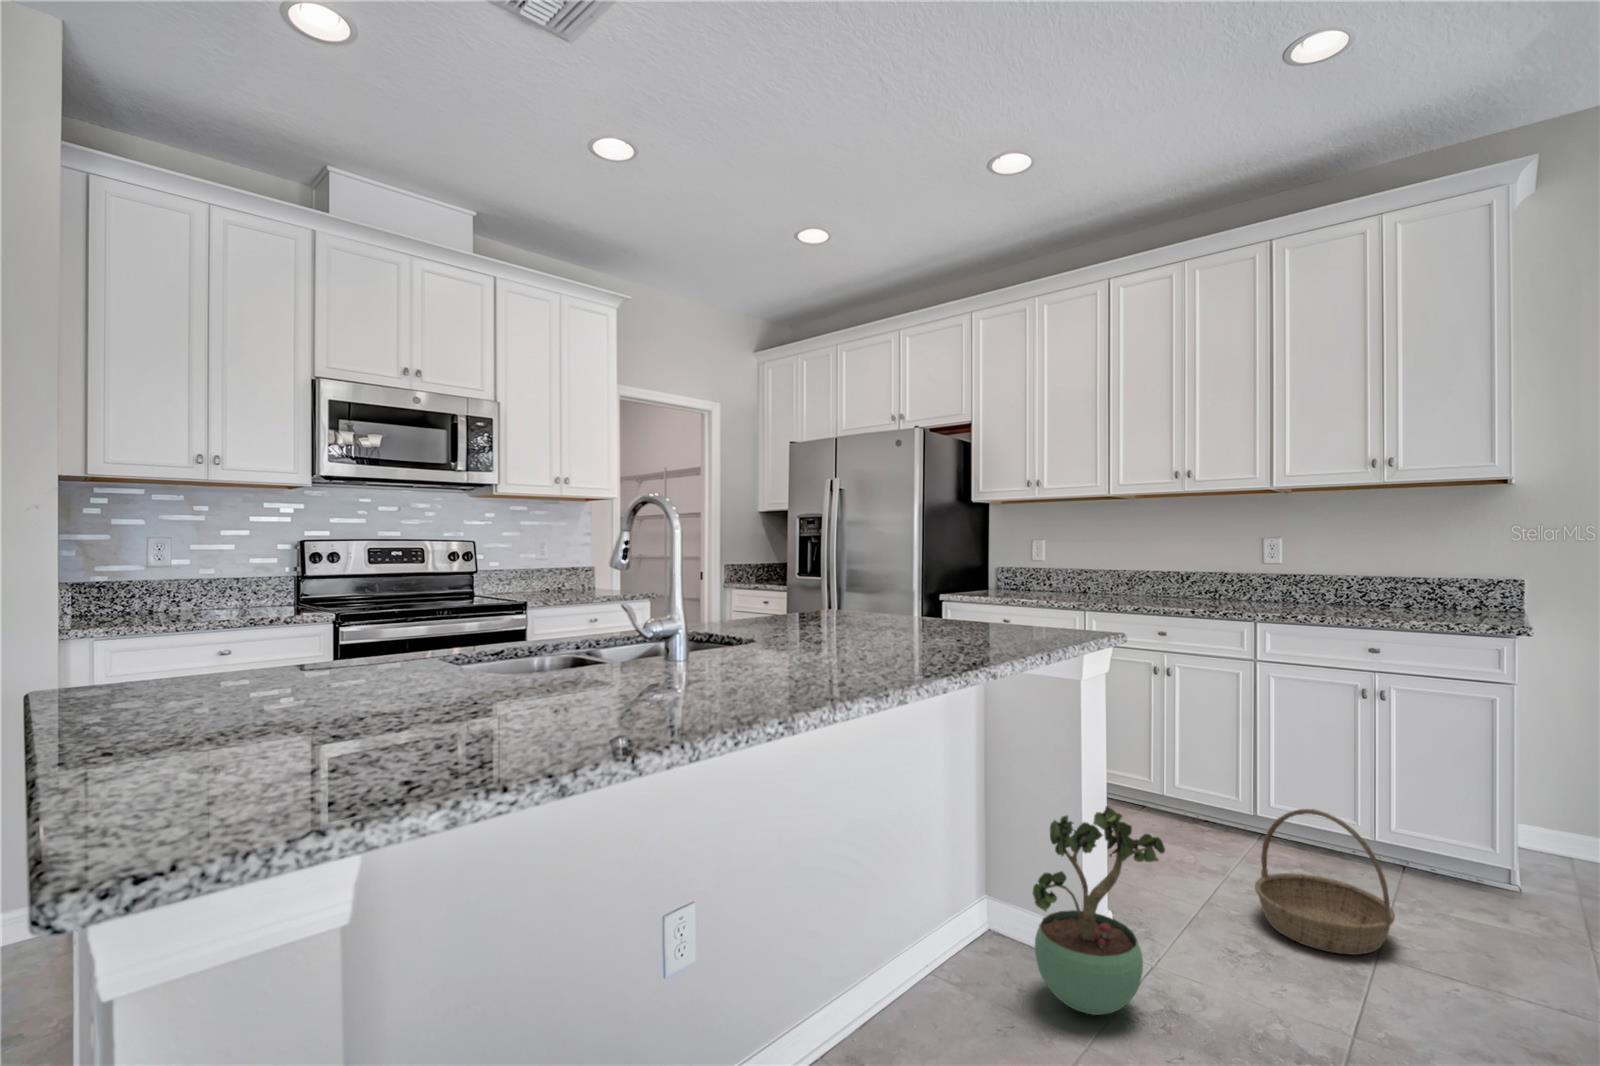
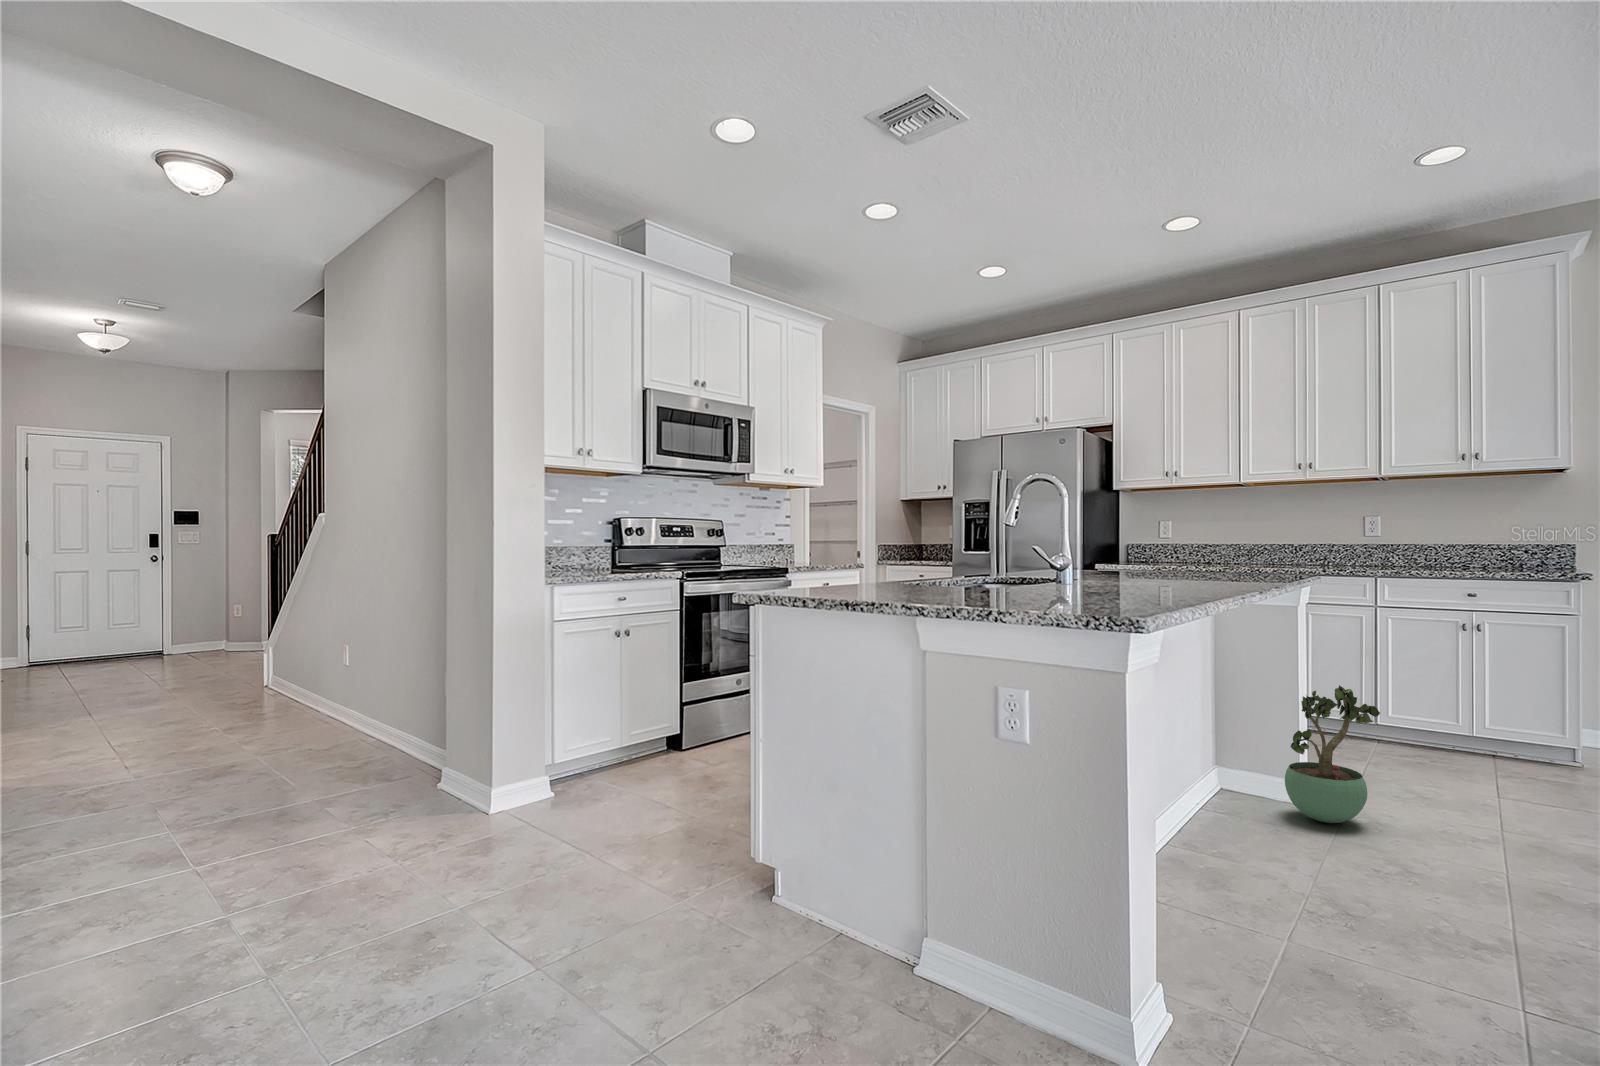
basket: present [1255,809,1395,955] -> none [1404,701,1511,796]

